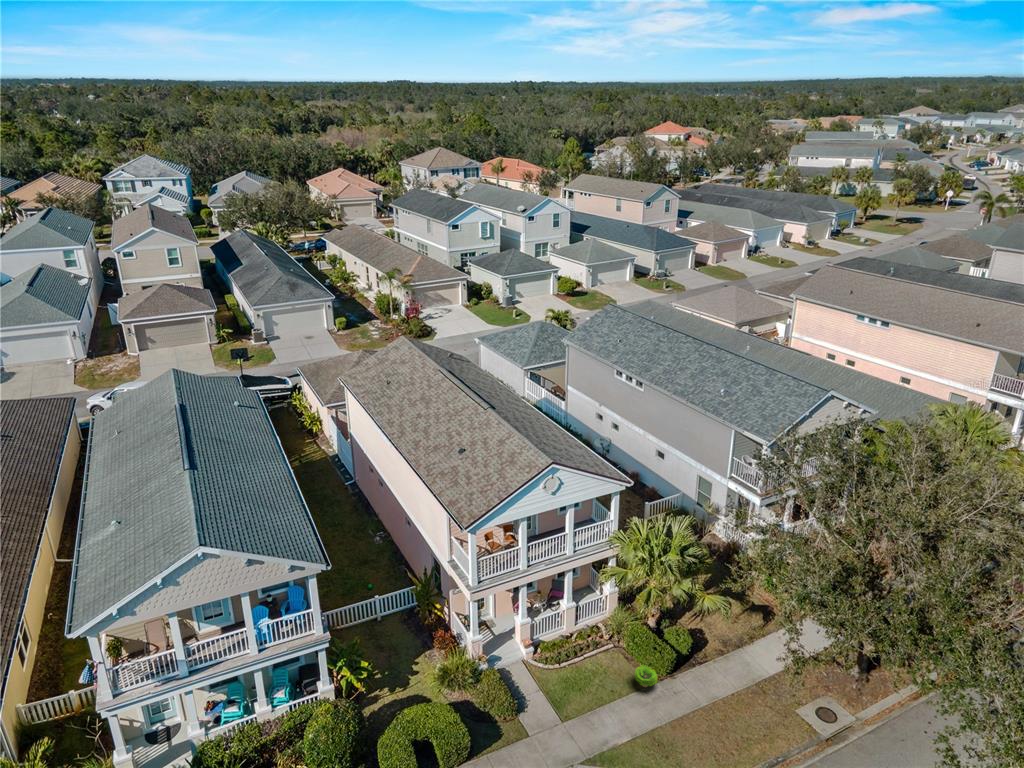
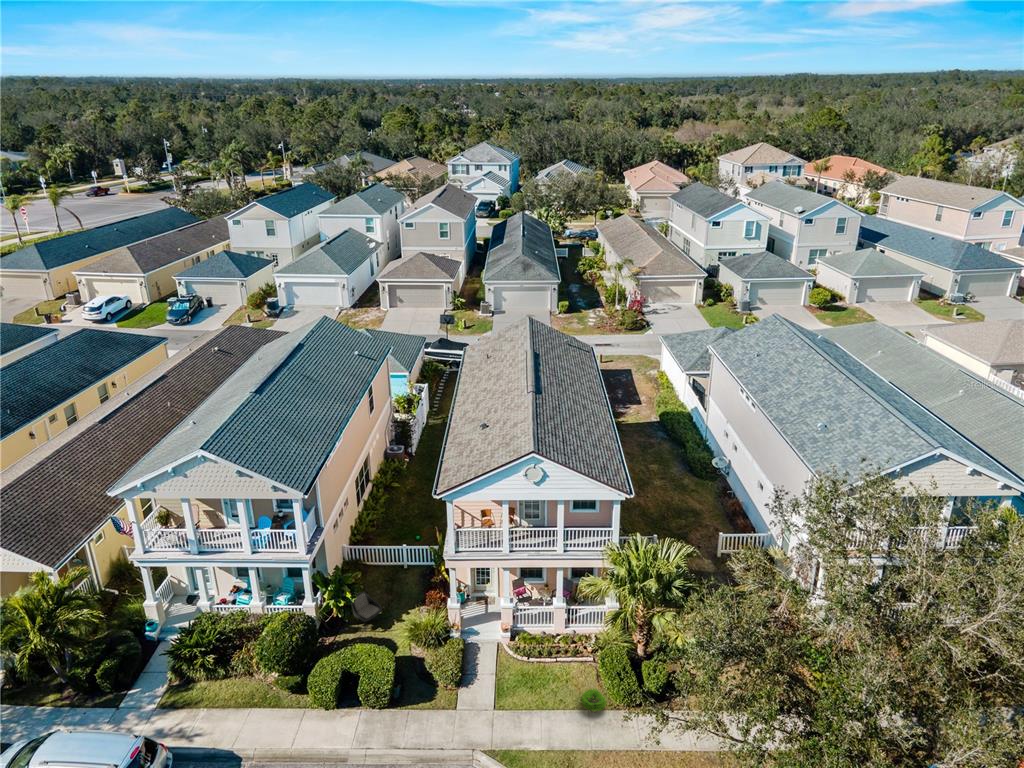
lounge chair: none [362,658,395,700] -> present [351,592,382,627]

